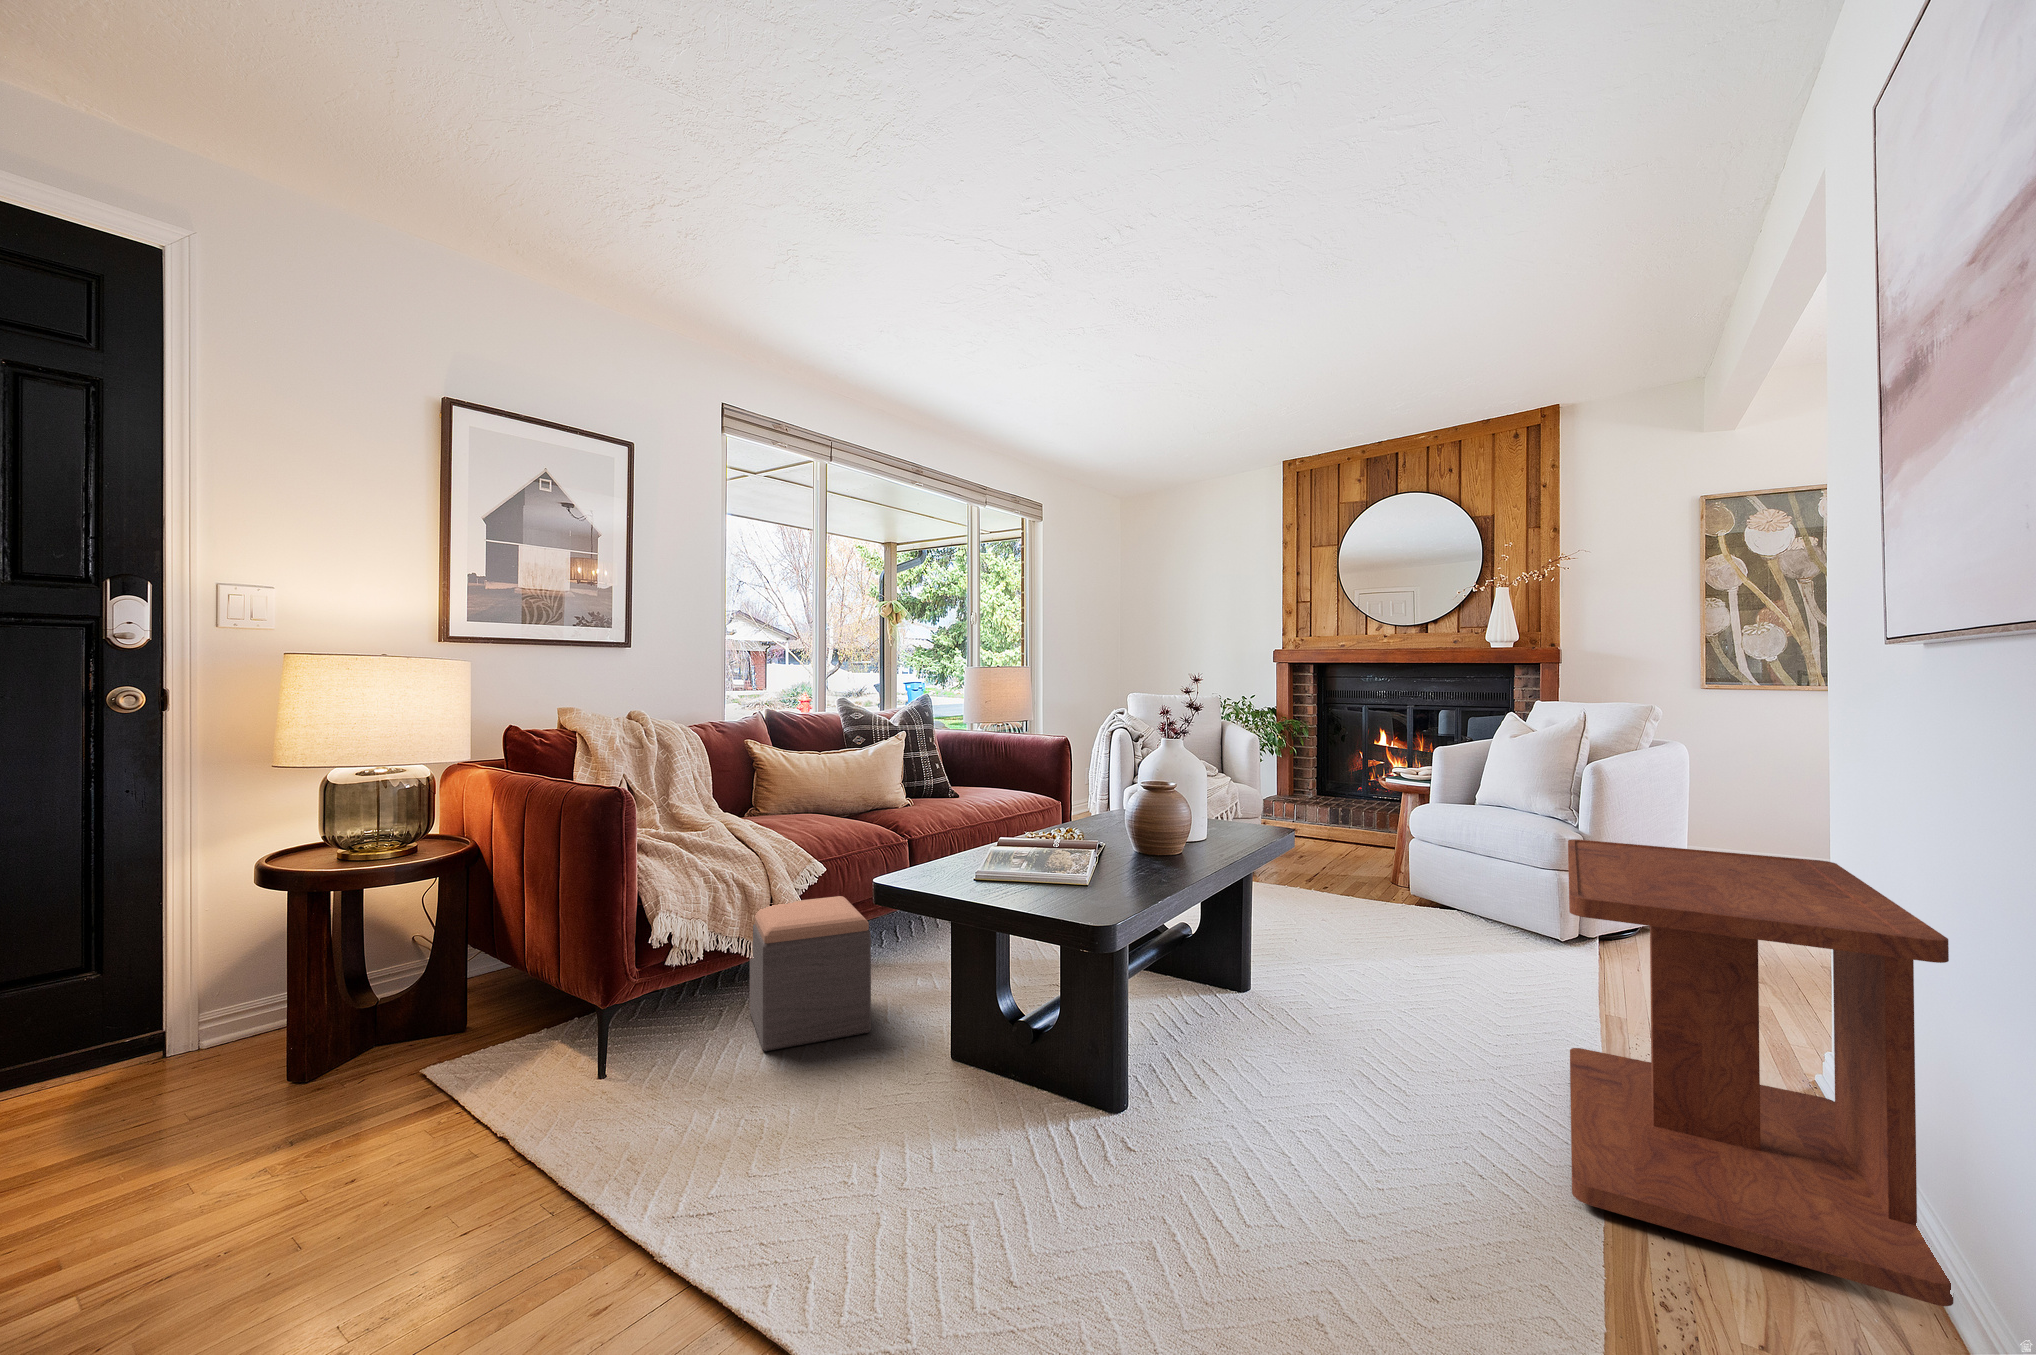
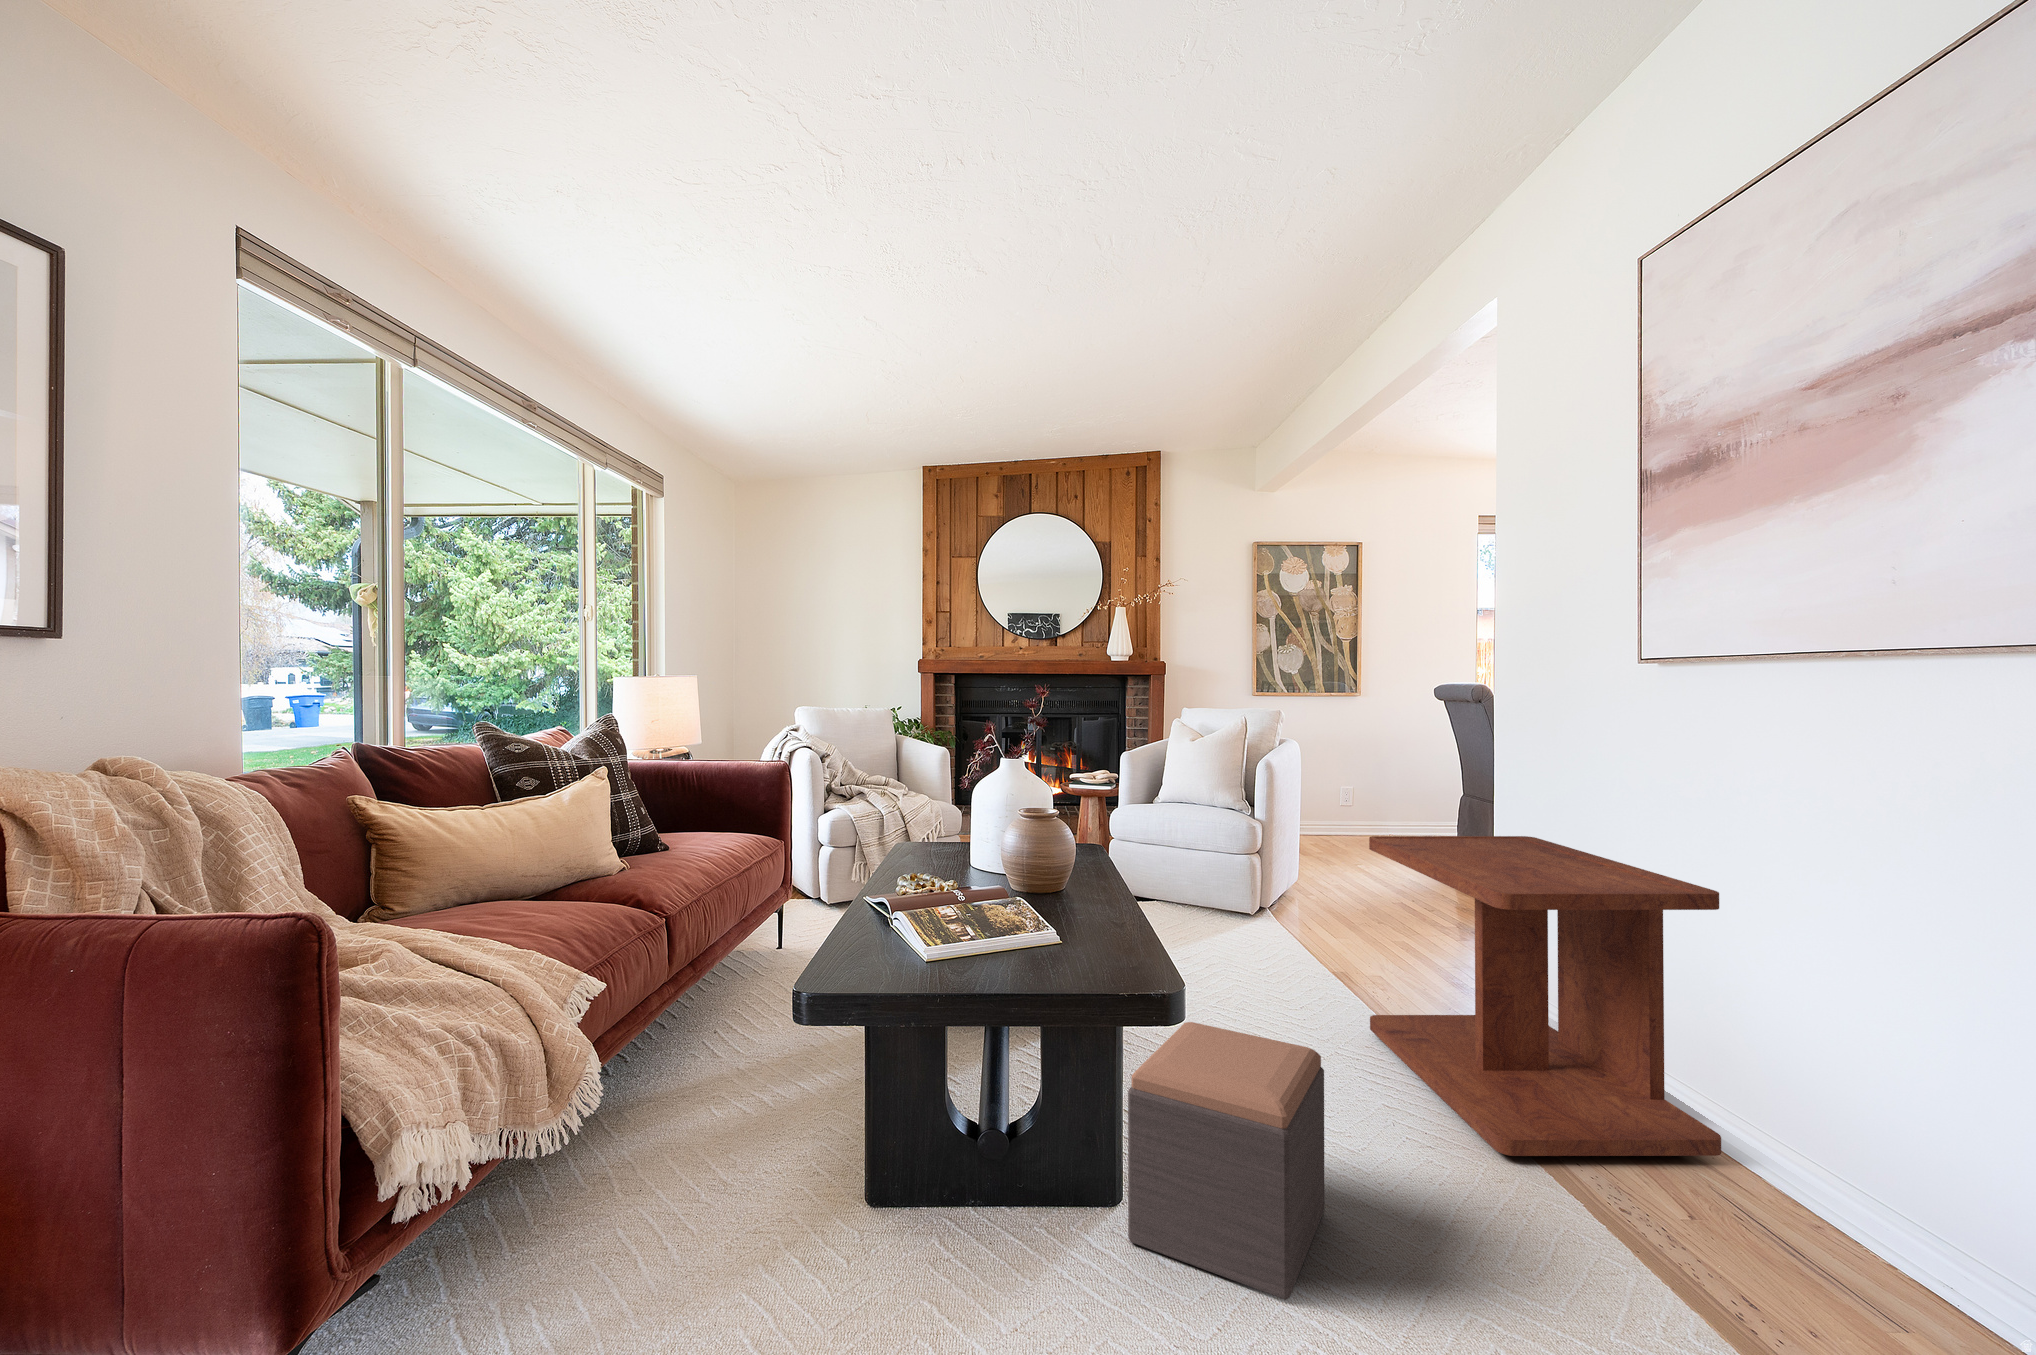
footstool: present [750,896,871,1051] -> present [1128,1022,1325,1300]

